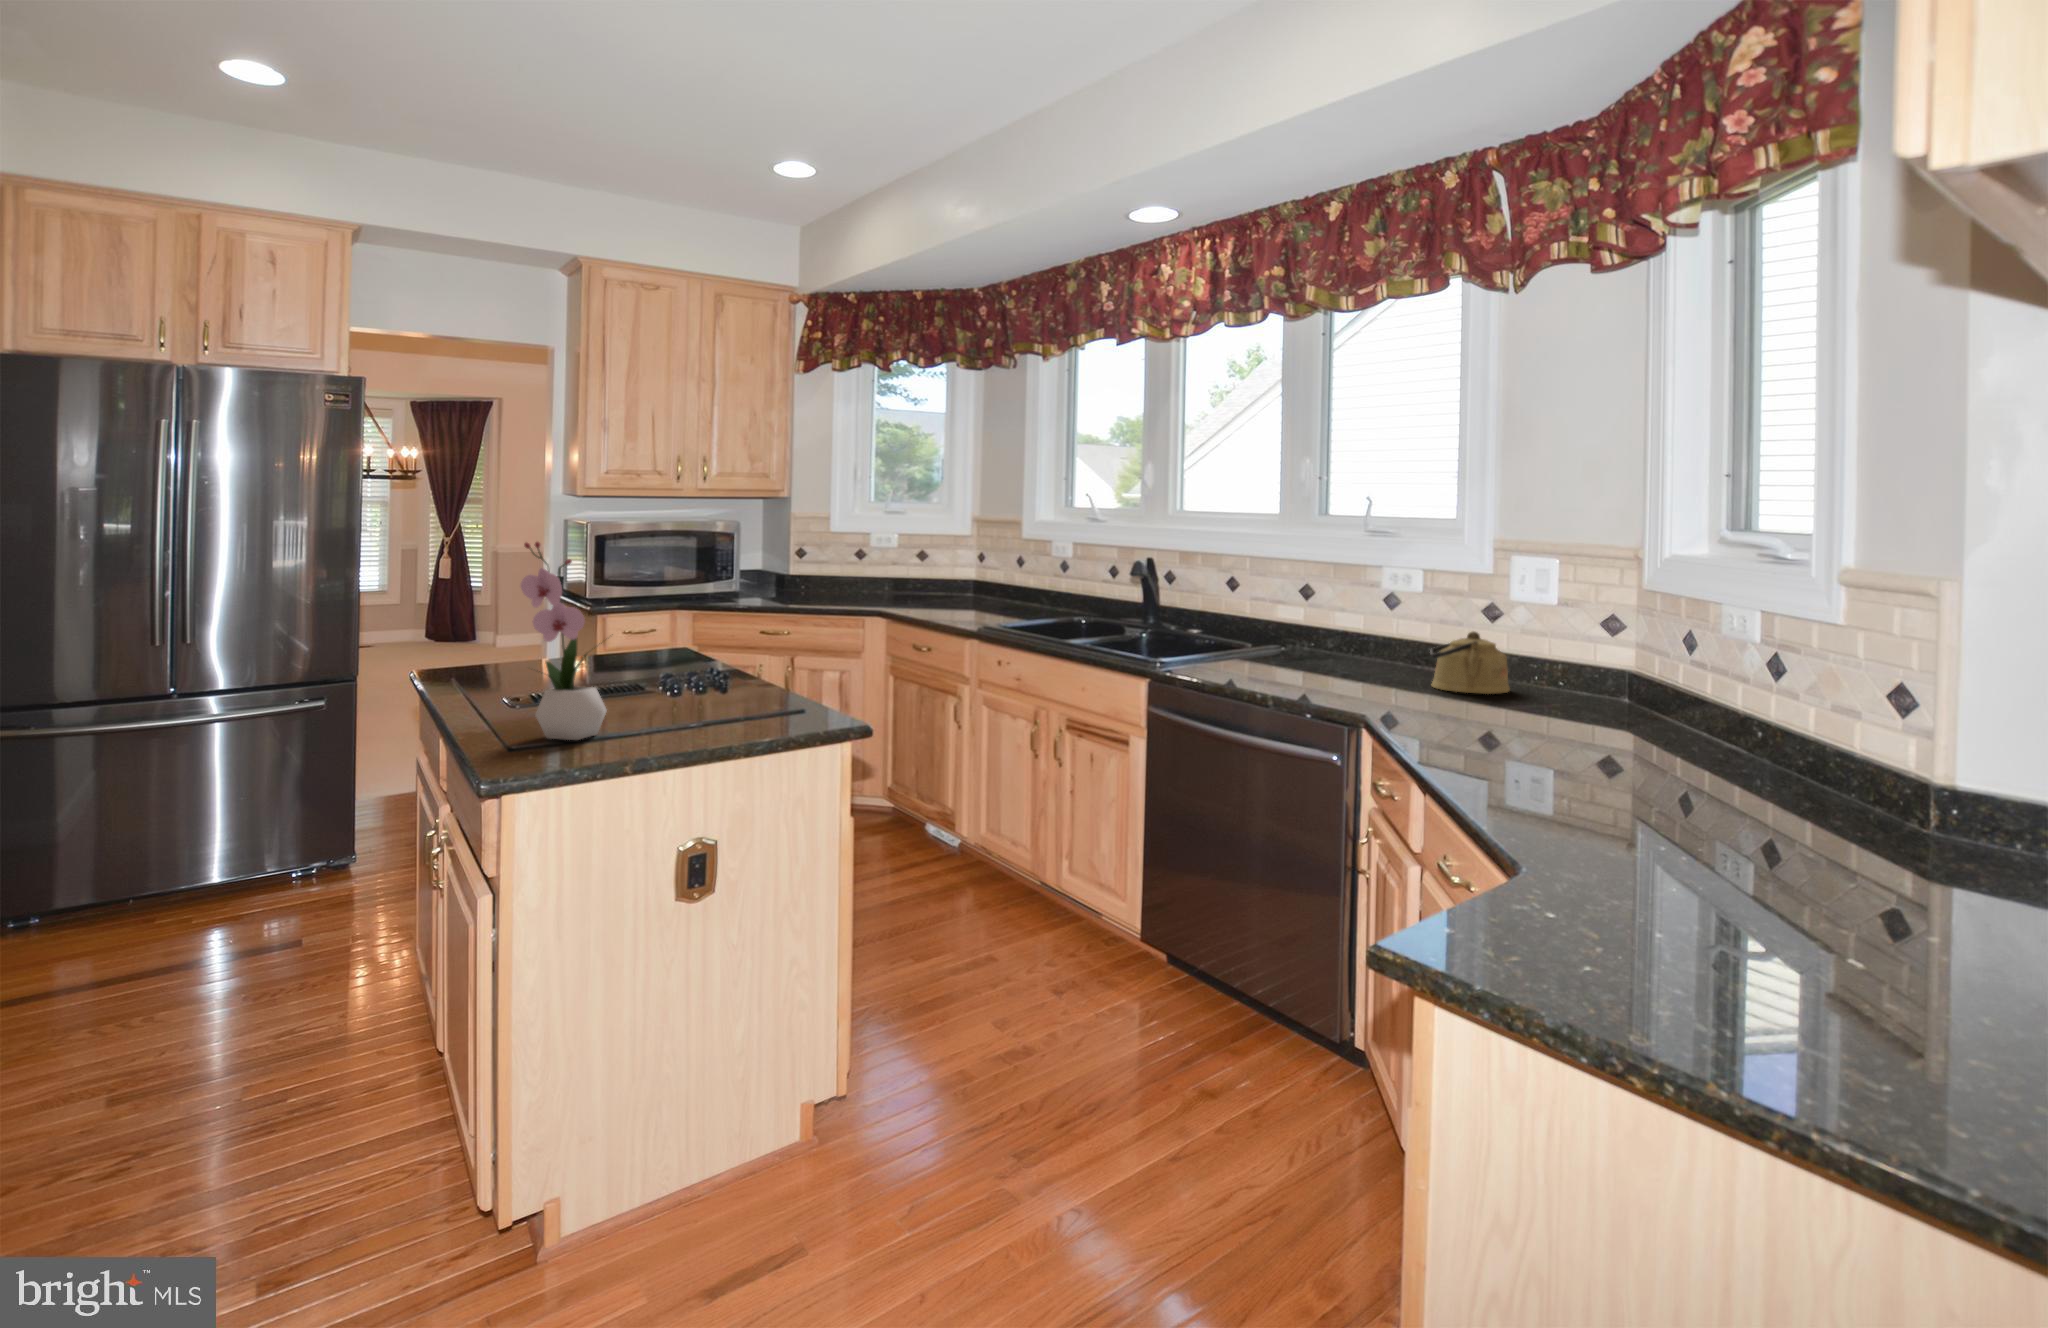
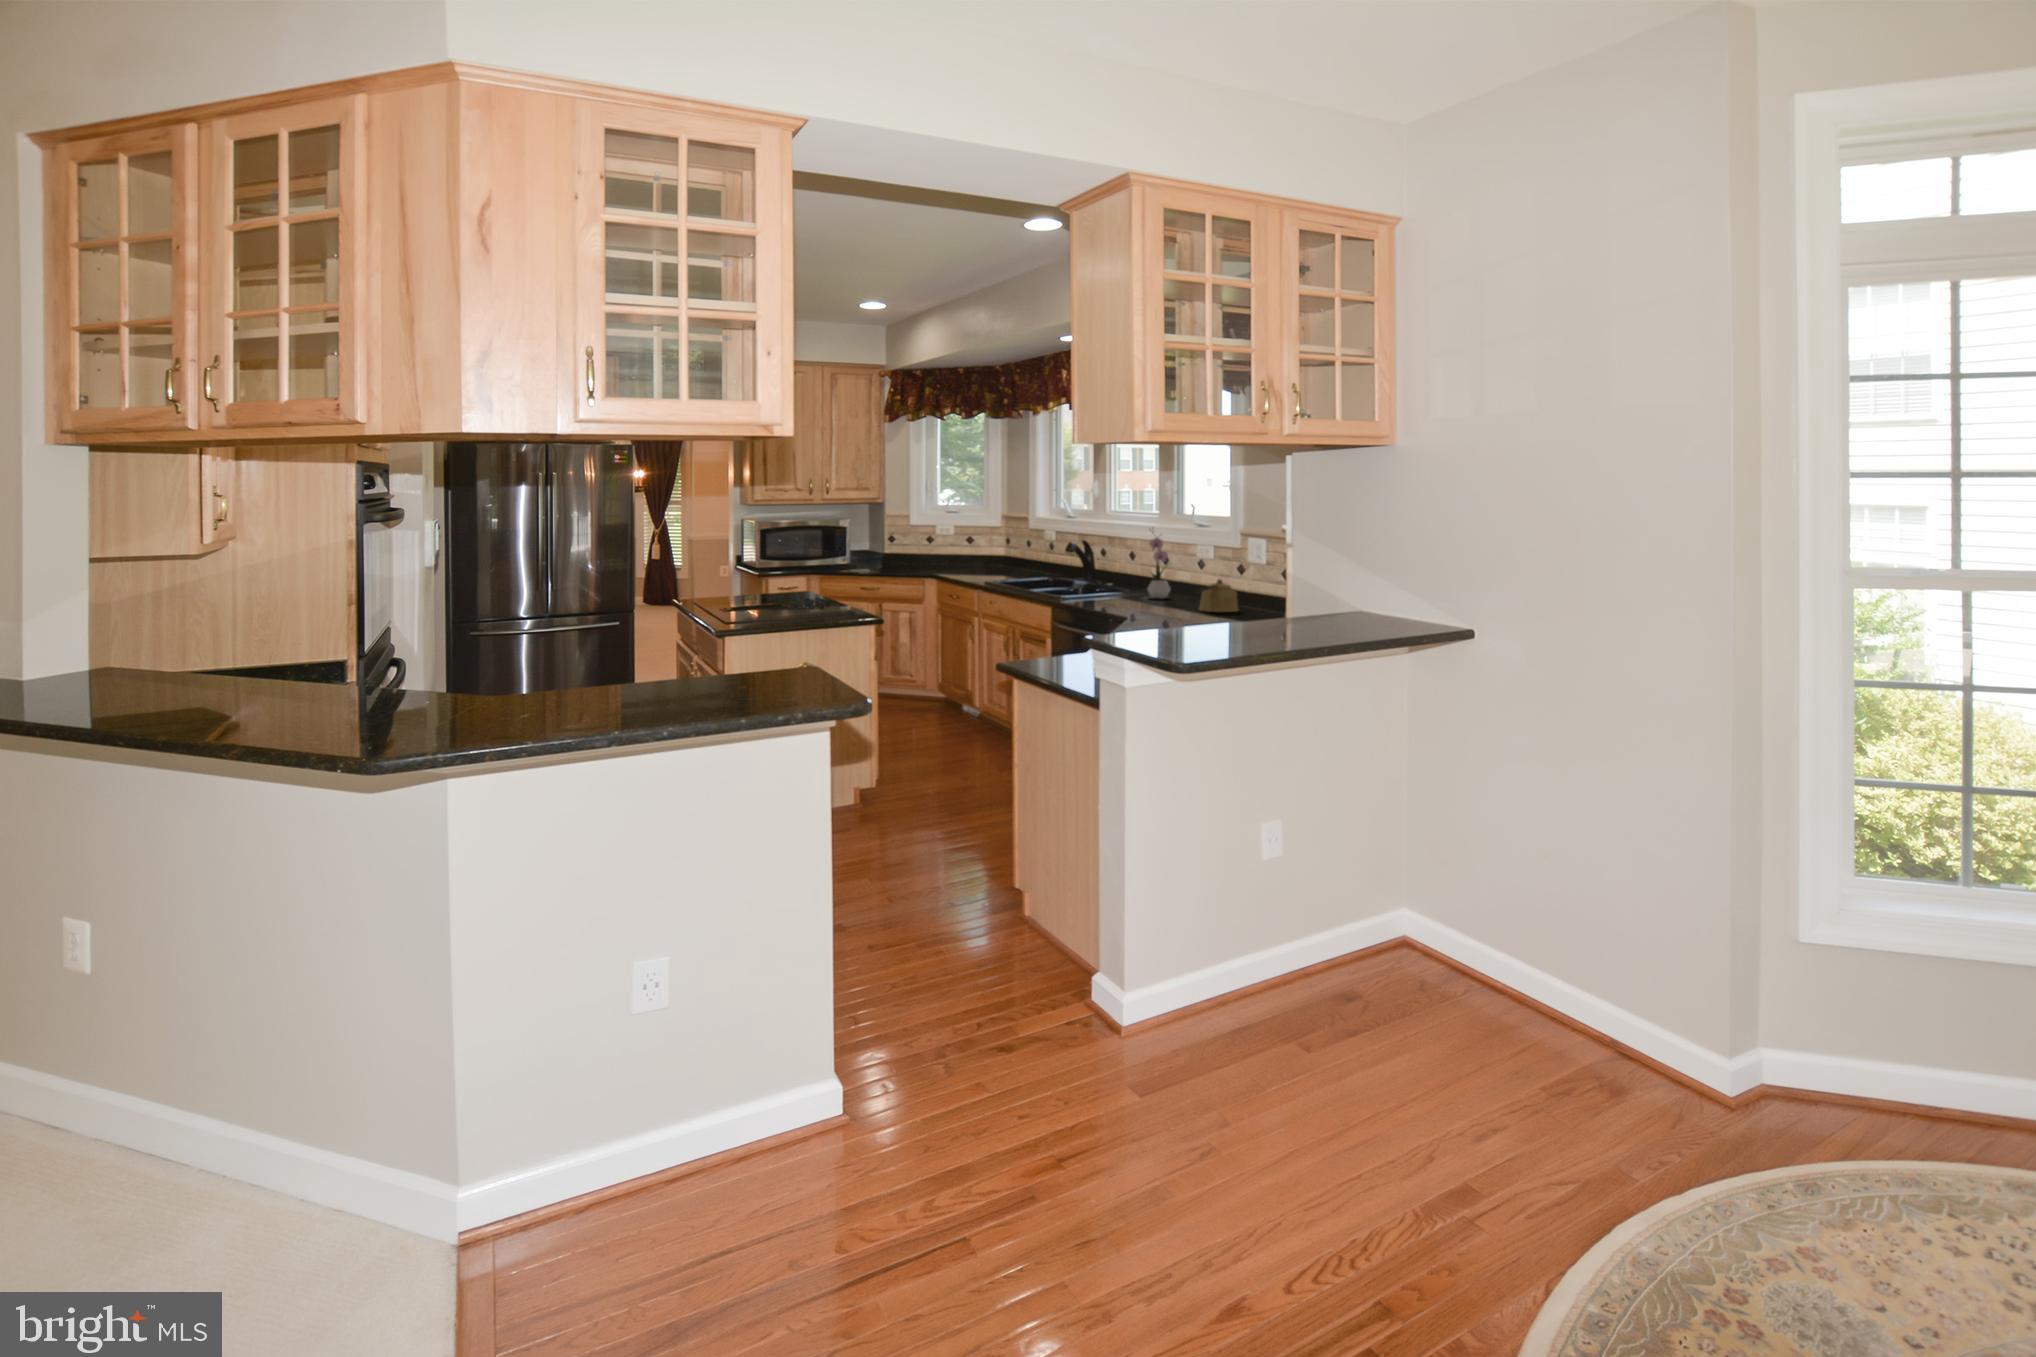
flower arrangement: present [520,542,607,740] -> present [1148,530,1170,598]

